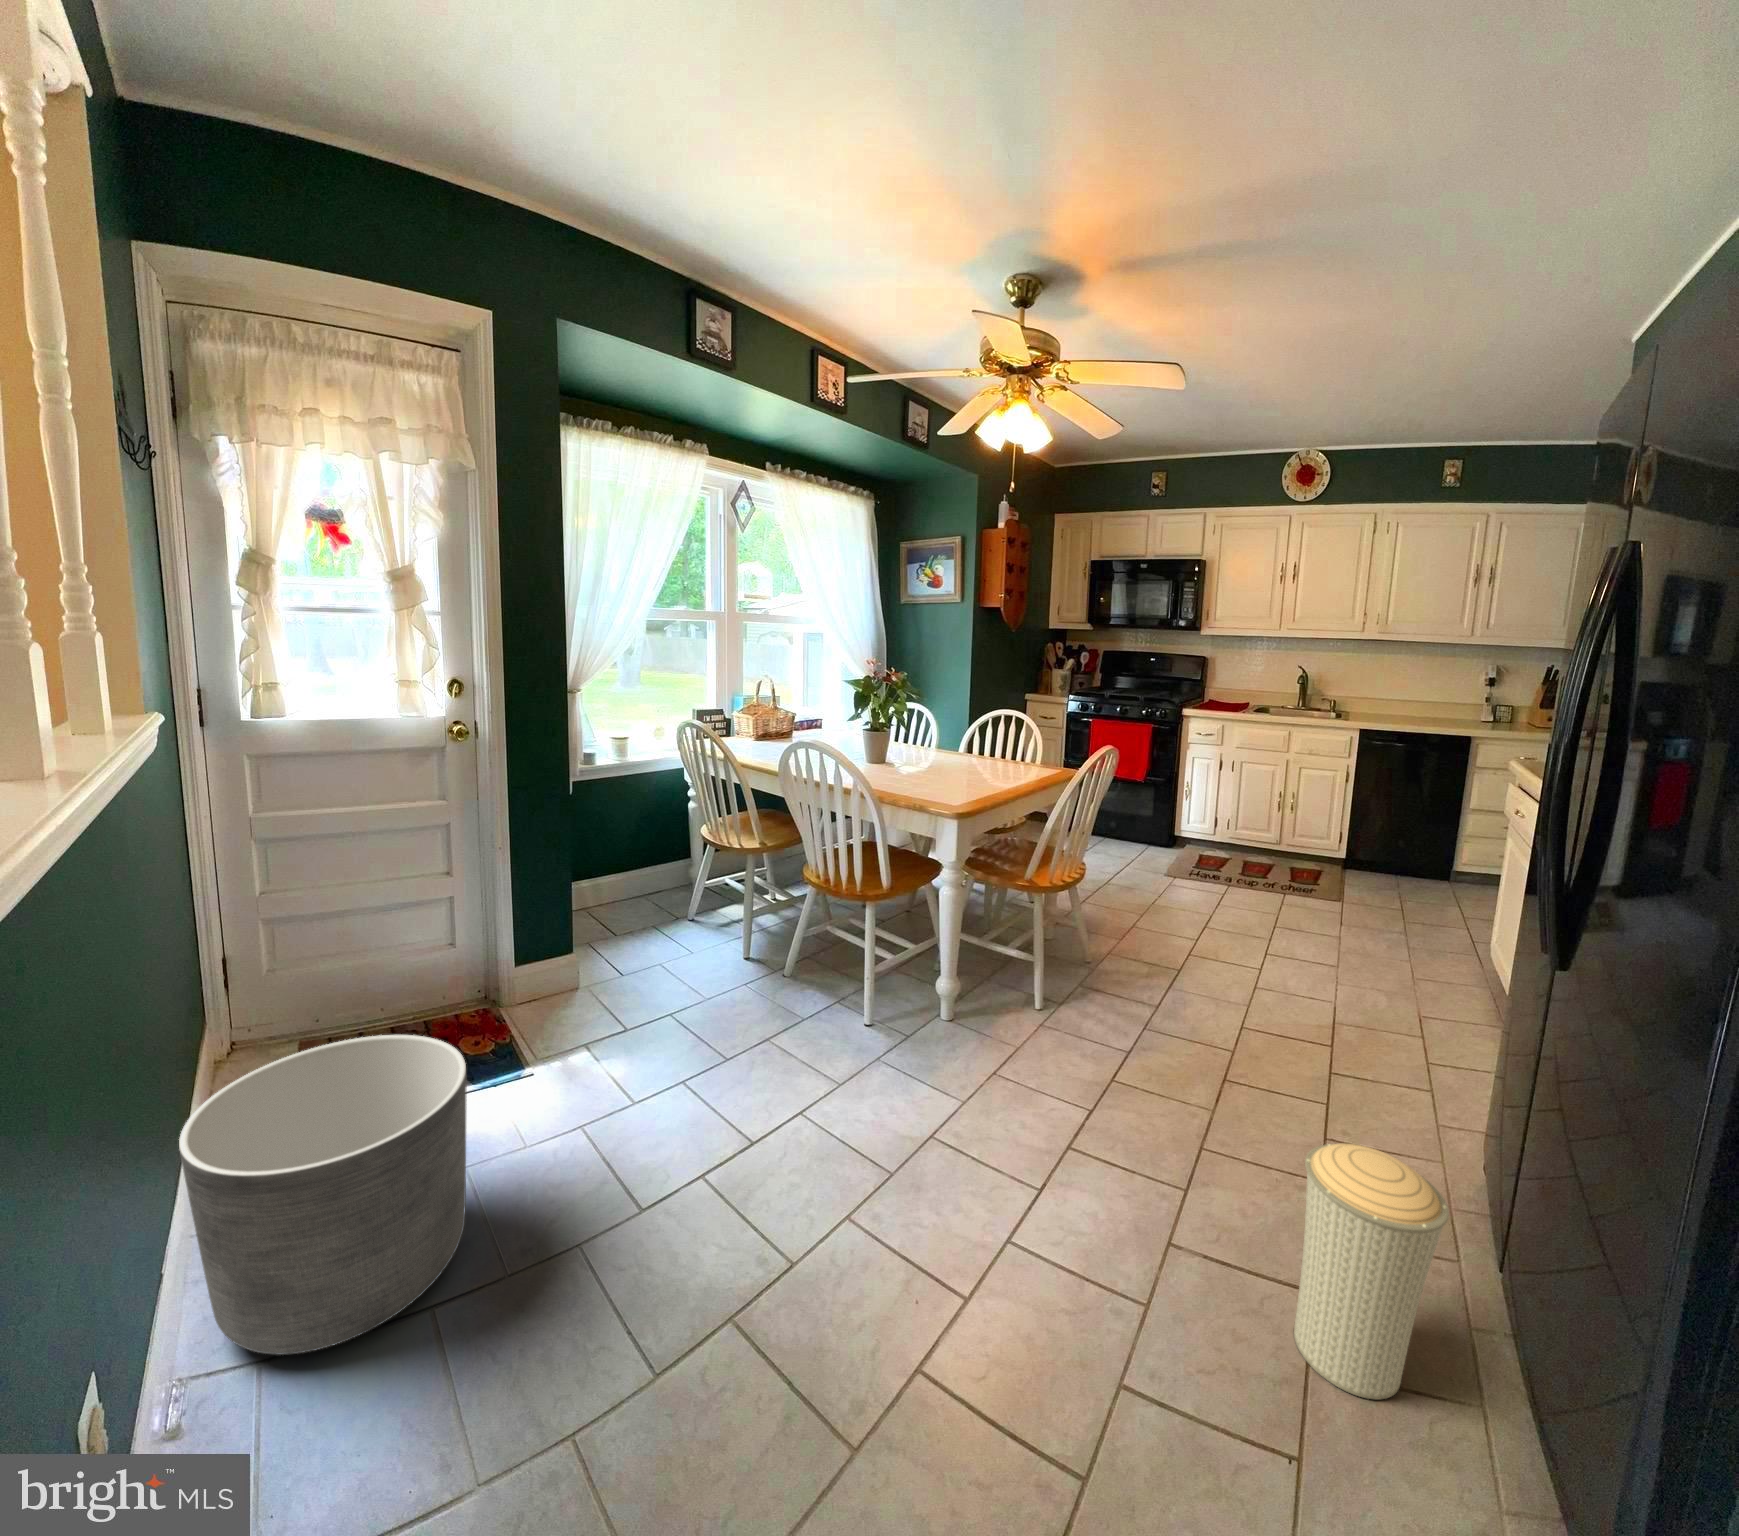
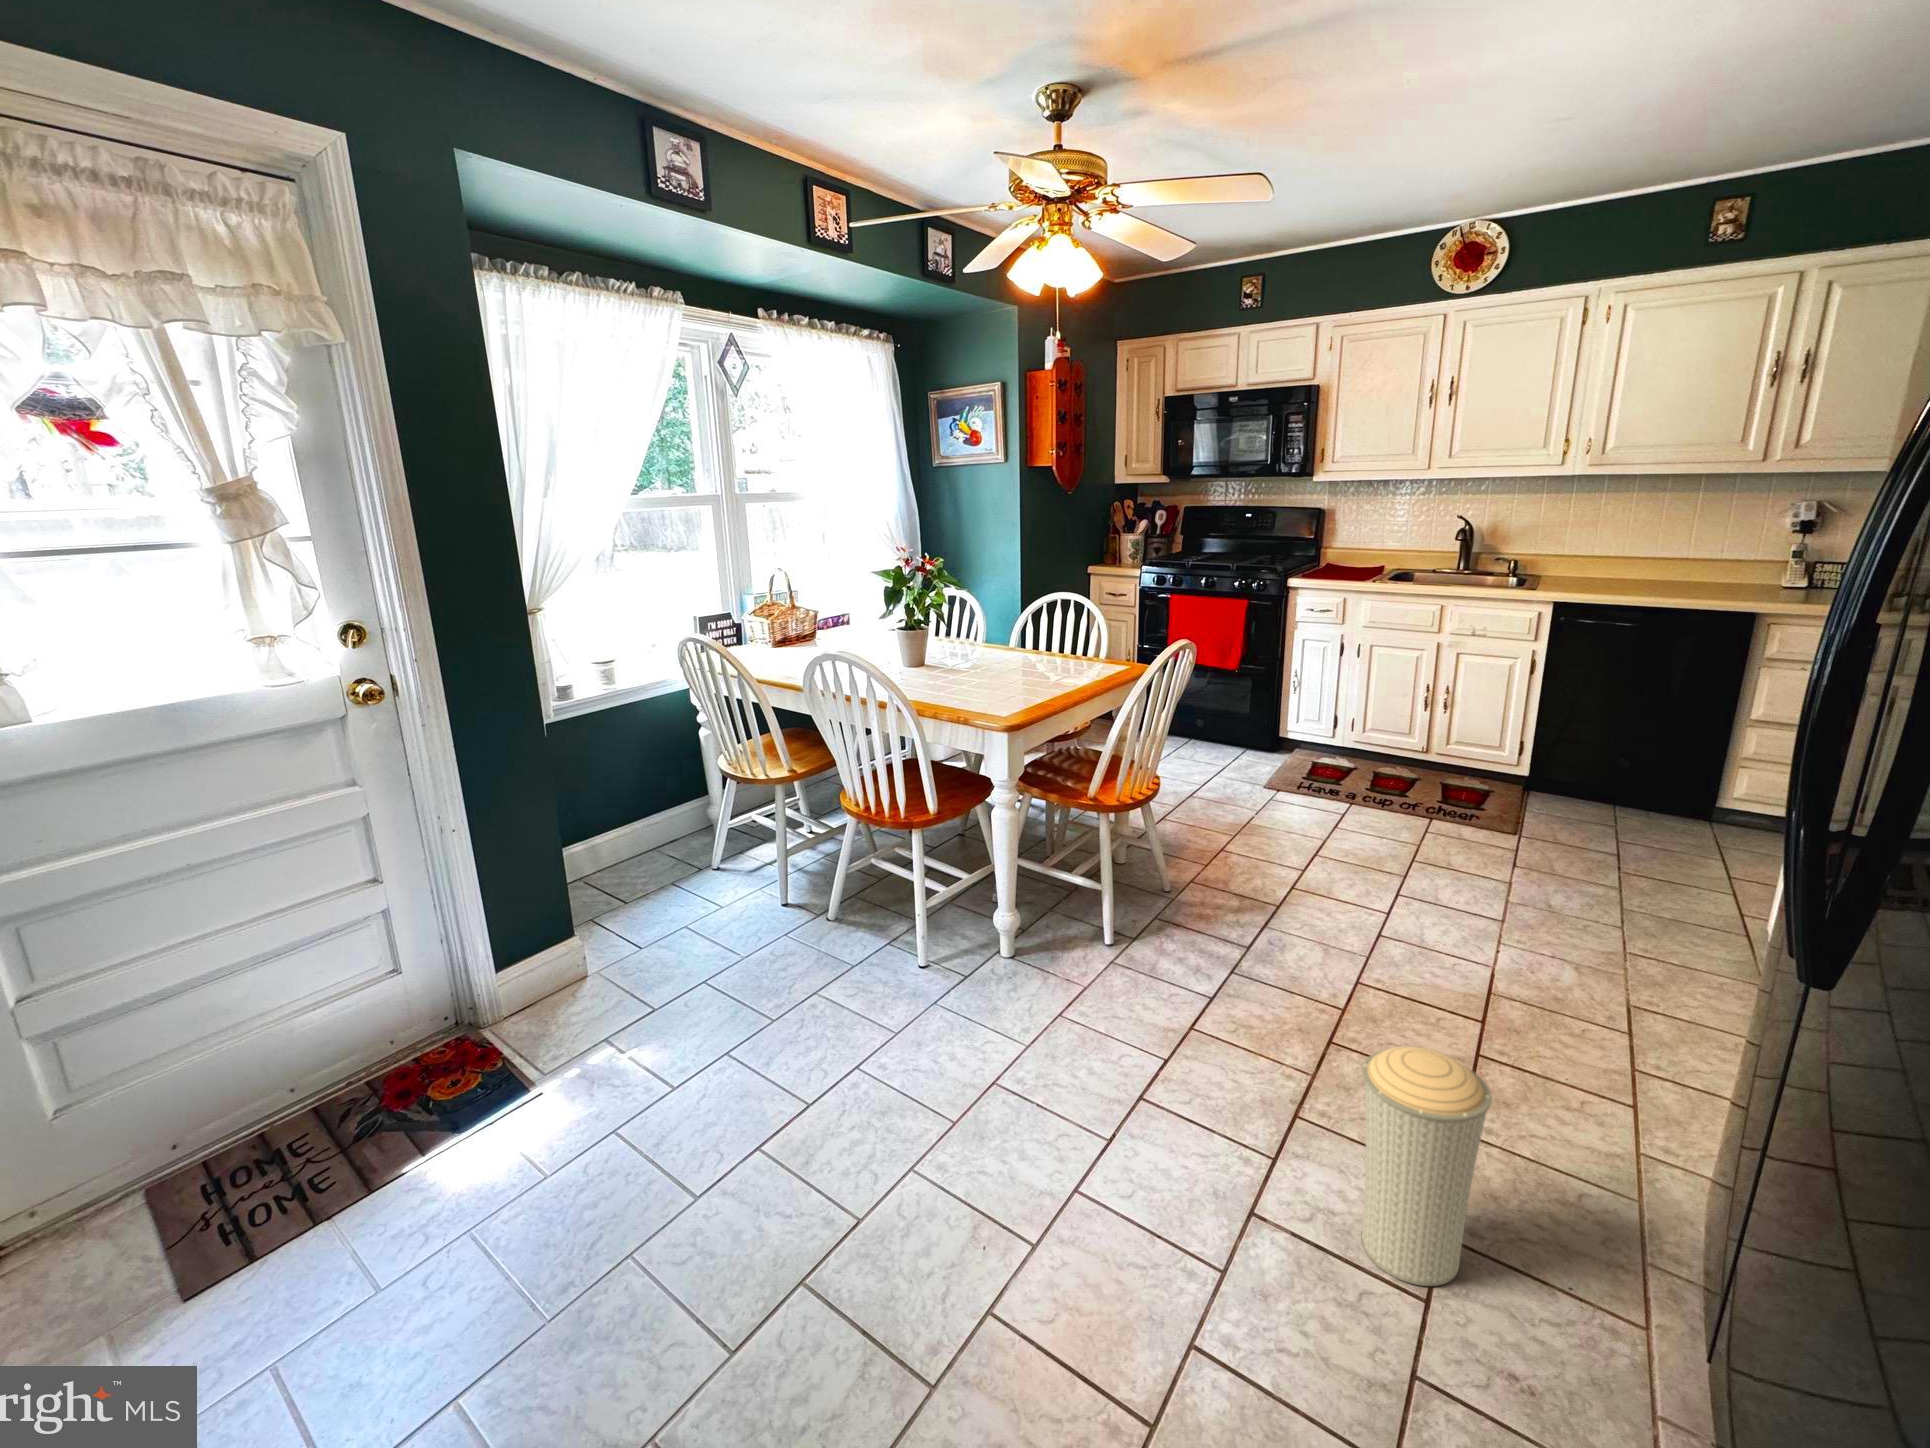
planter: present [179,1035,467,1355] -> none [203,1019,503,1353]

